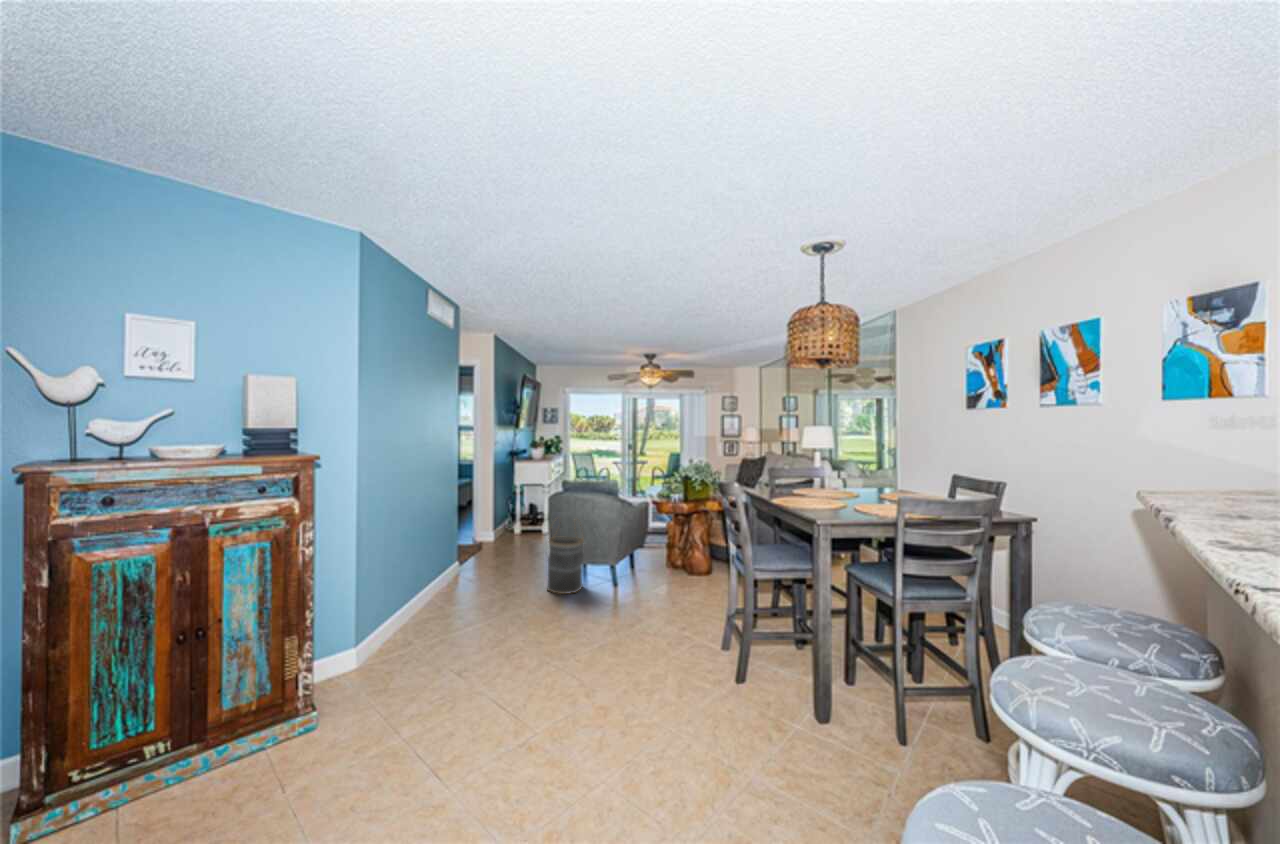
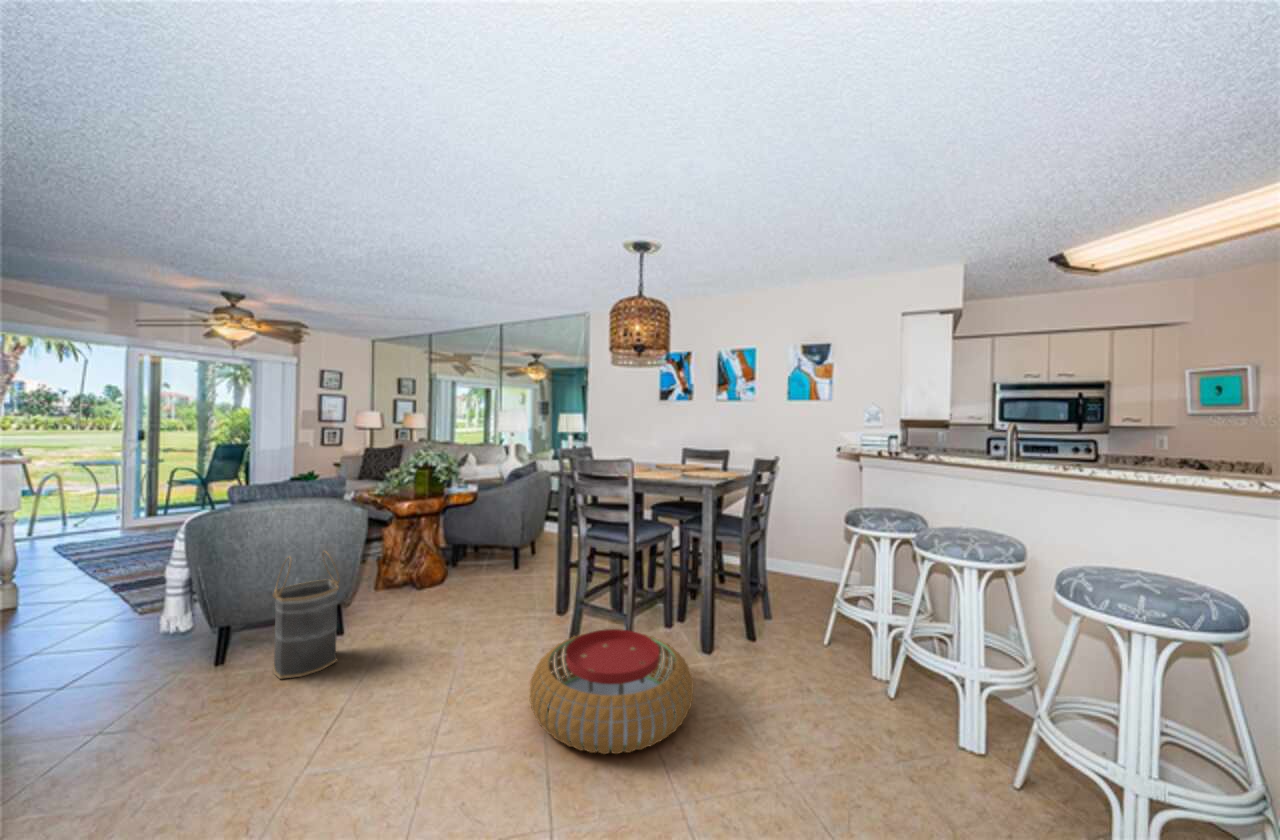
pouf: none [567,624,716,733] -> present [529,629,693,754]

